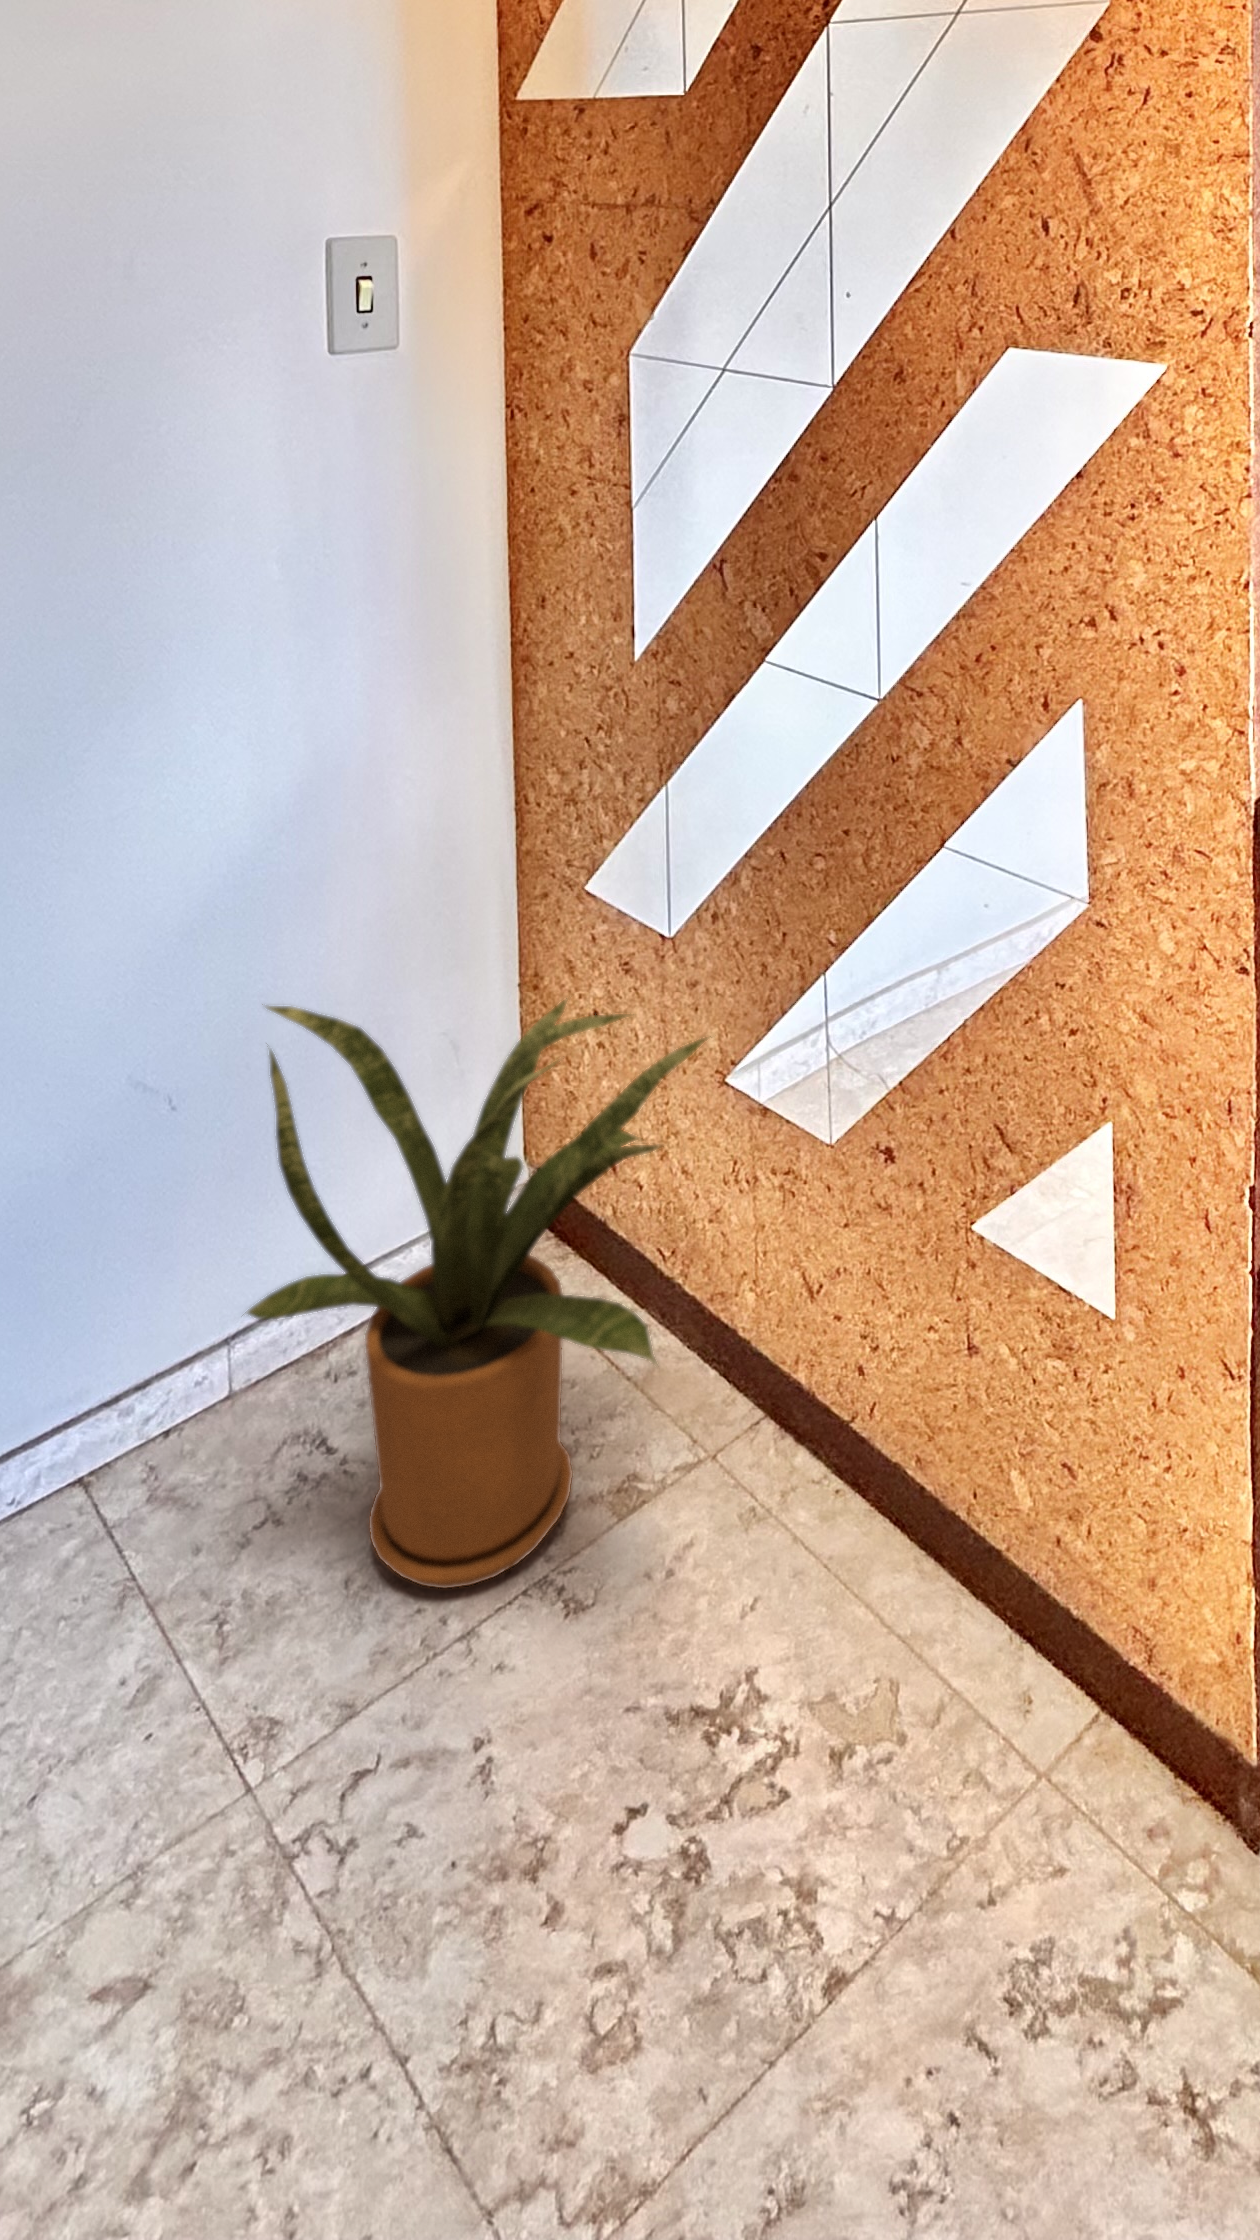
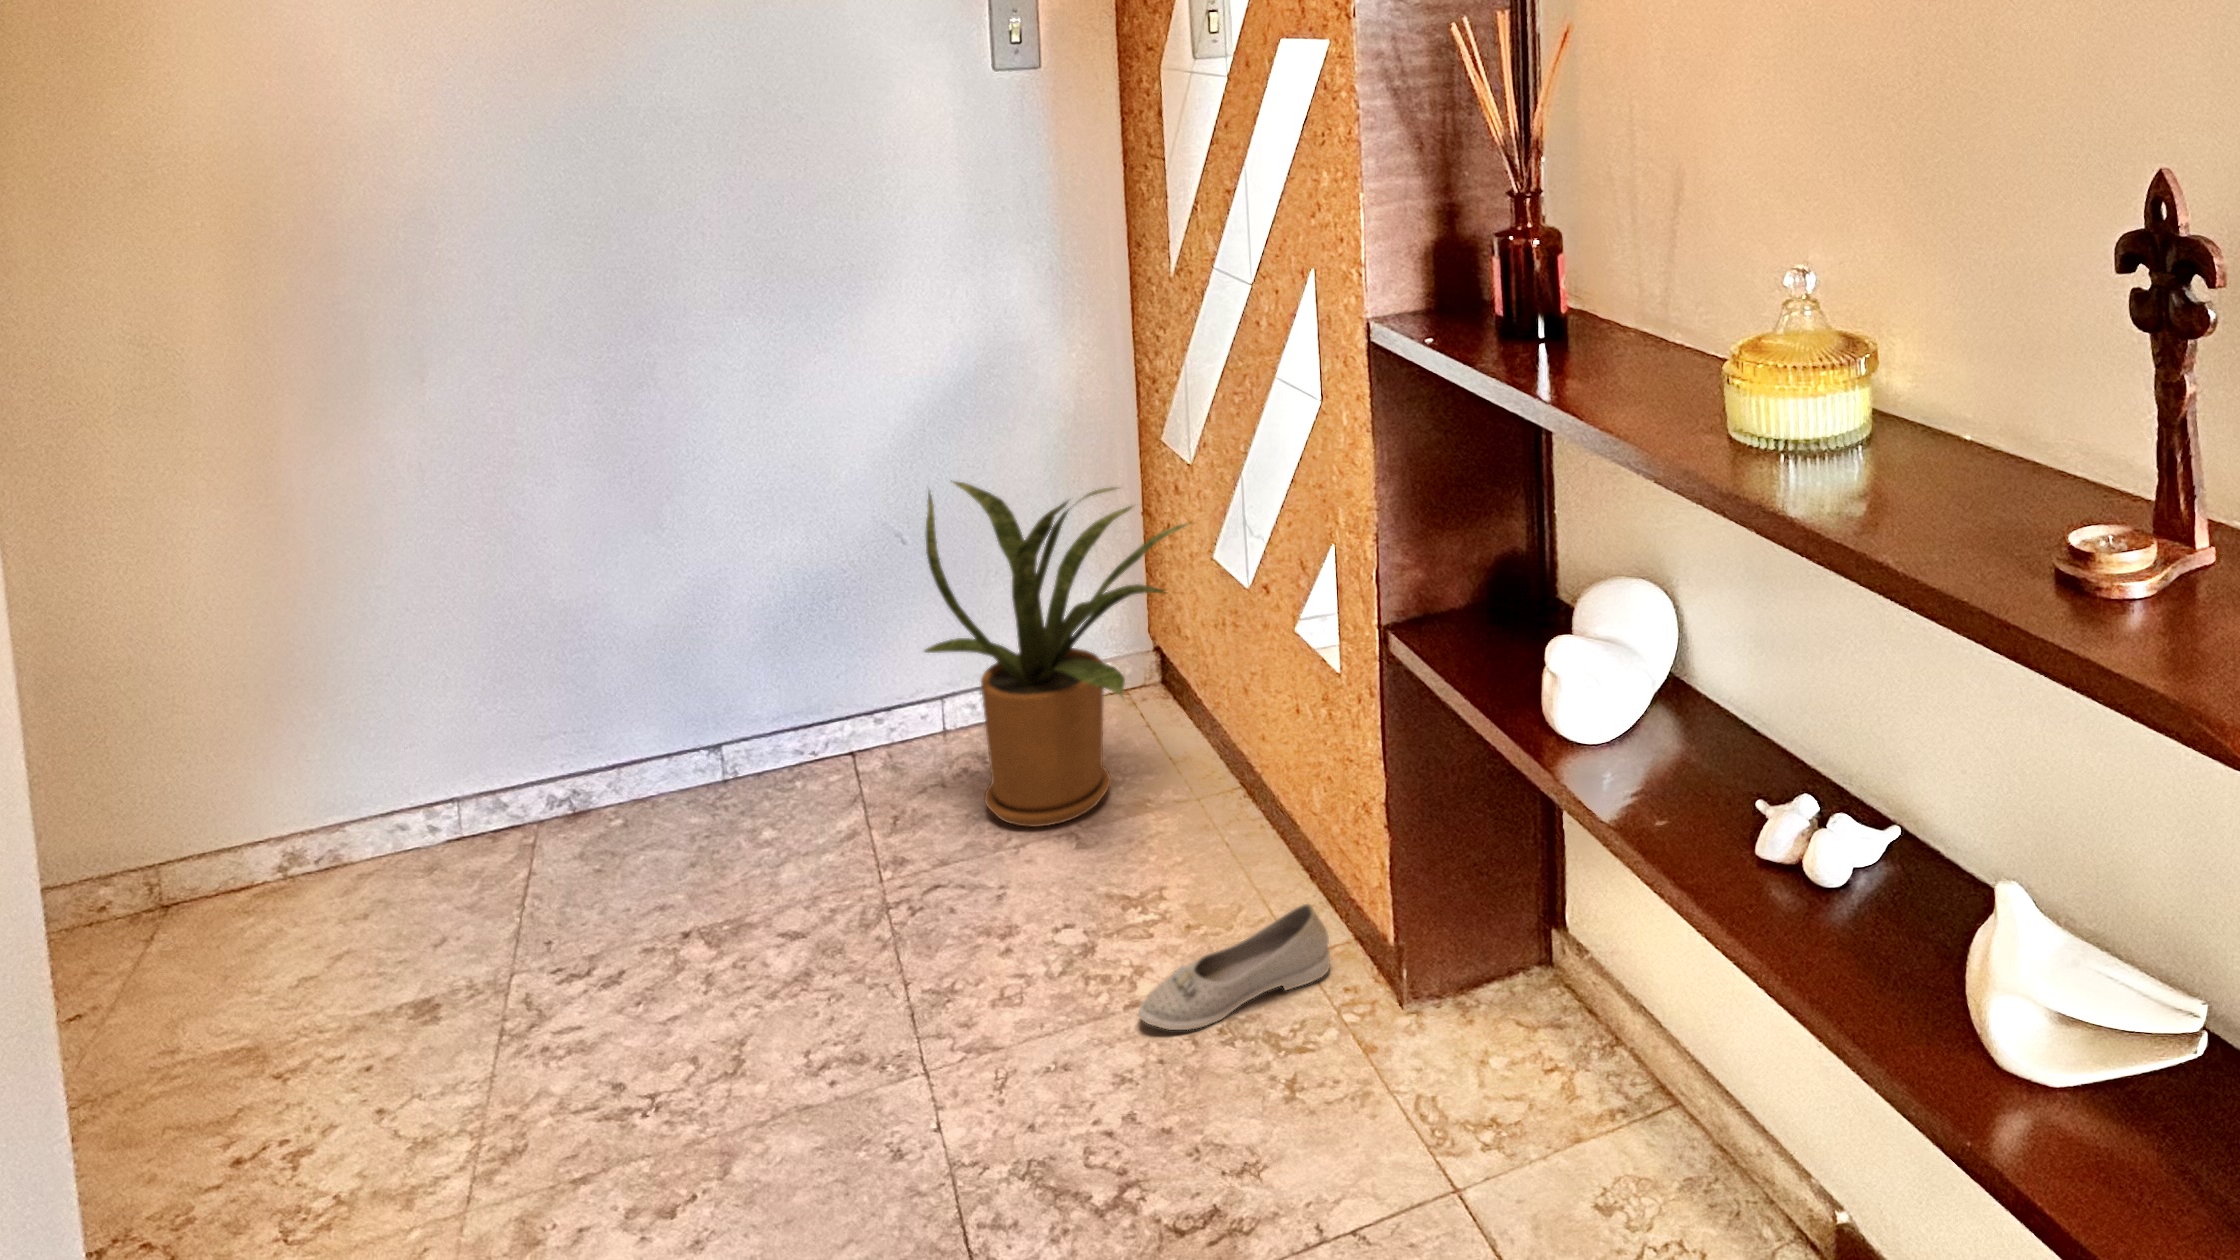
shoe: none [862,1697,1110,2041] -> present [1138,904,1330,1030]

